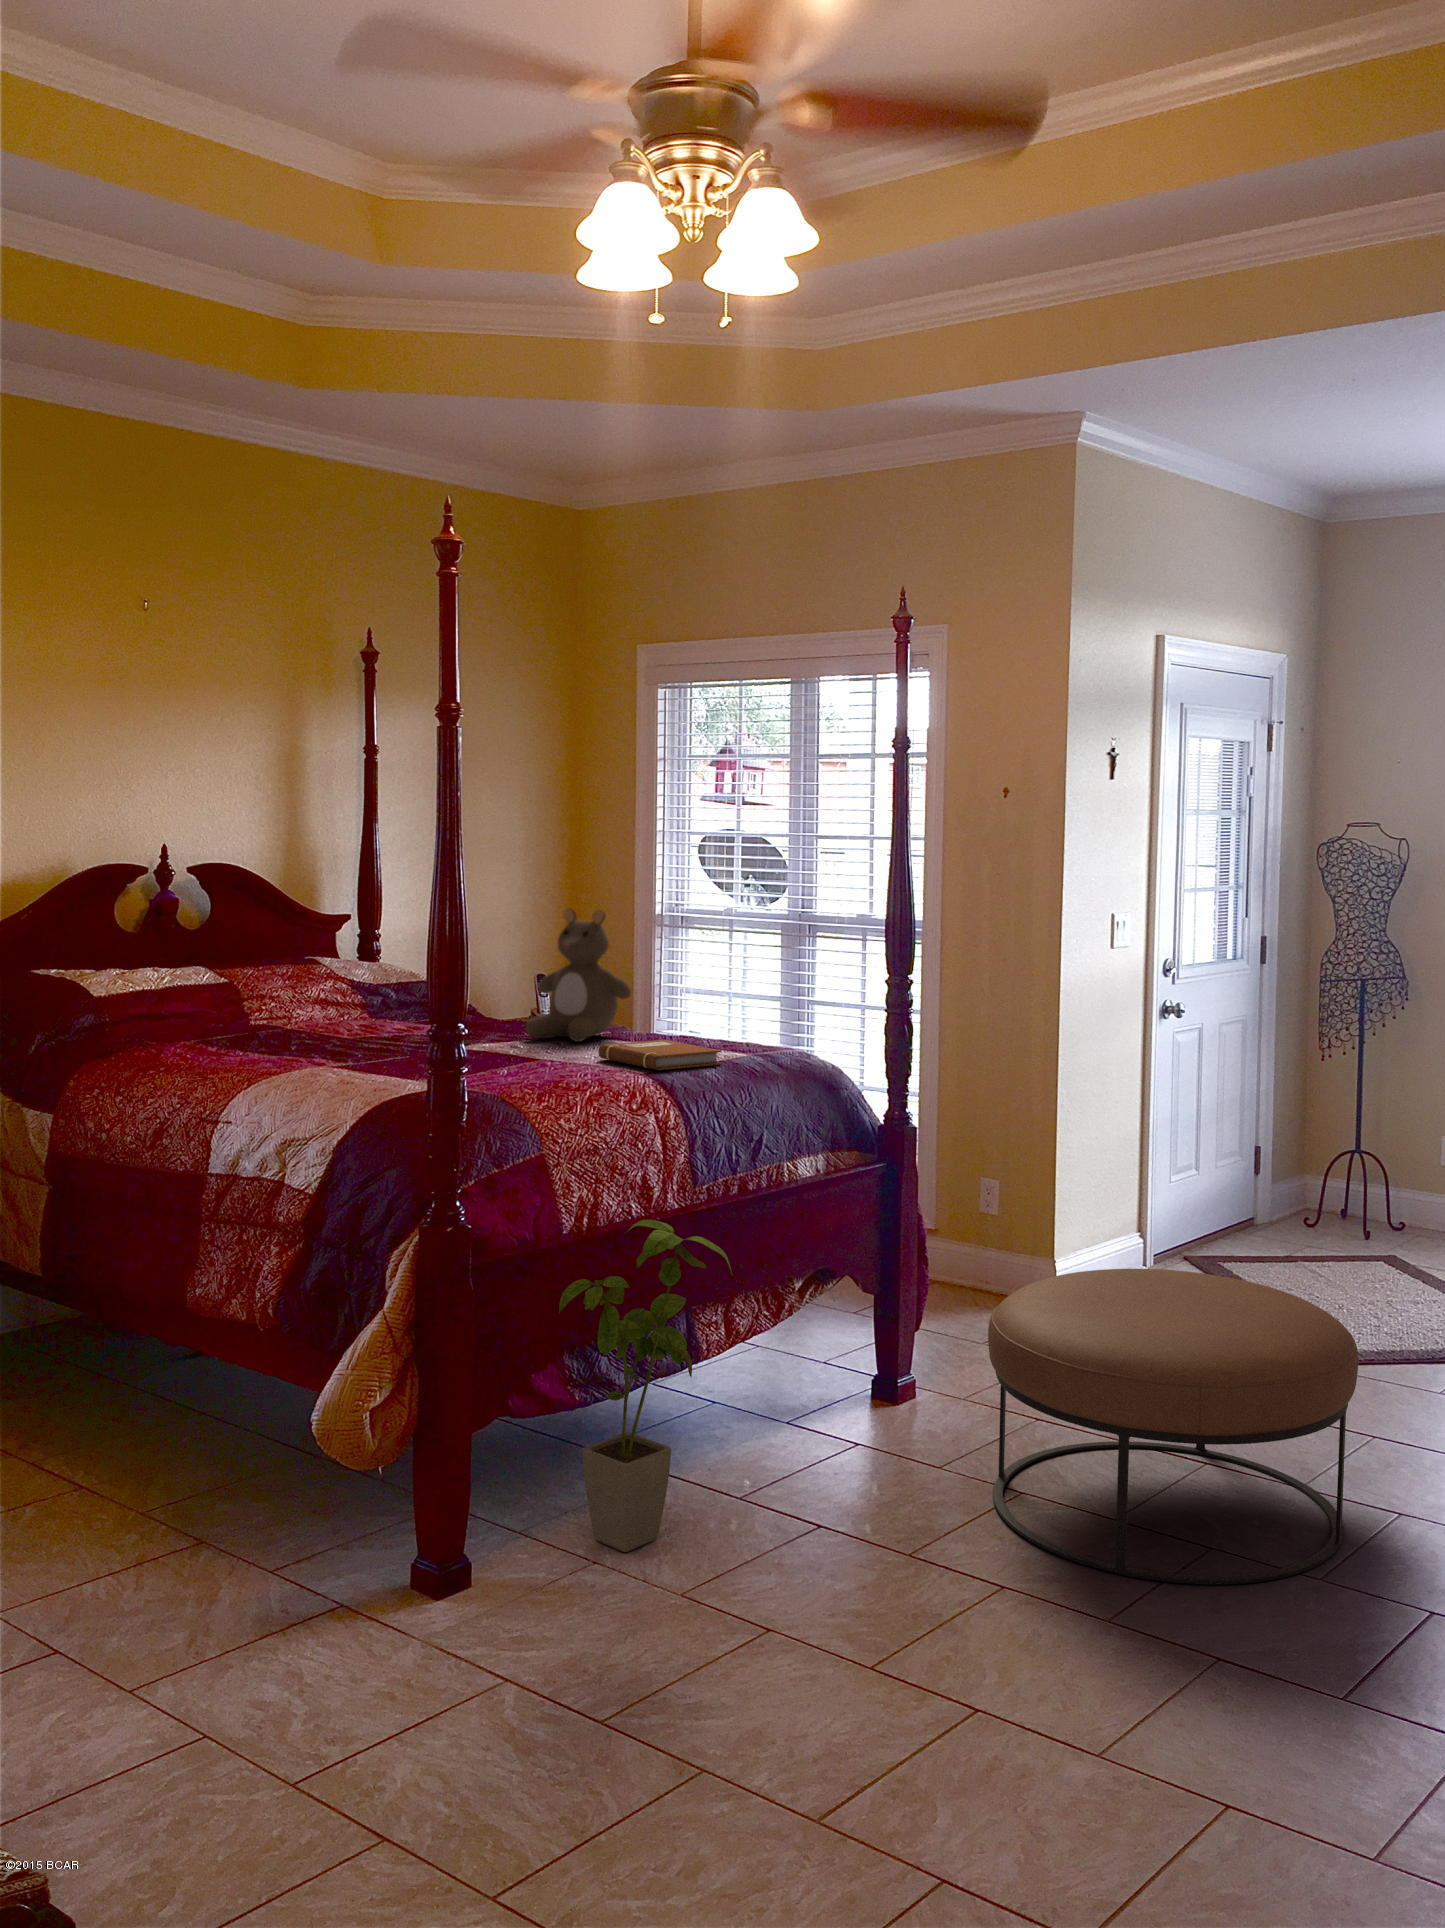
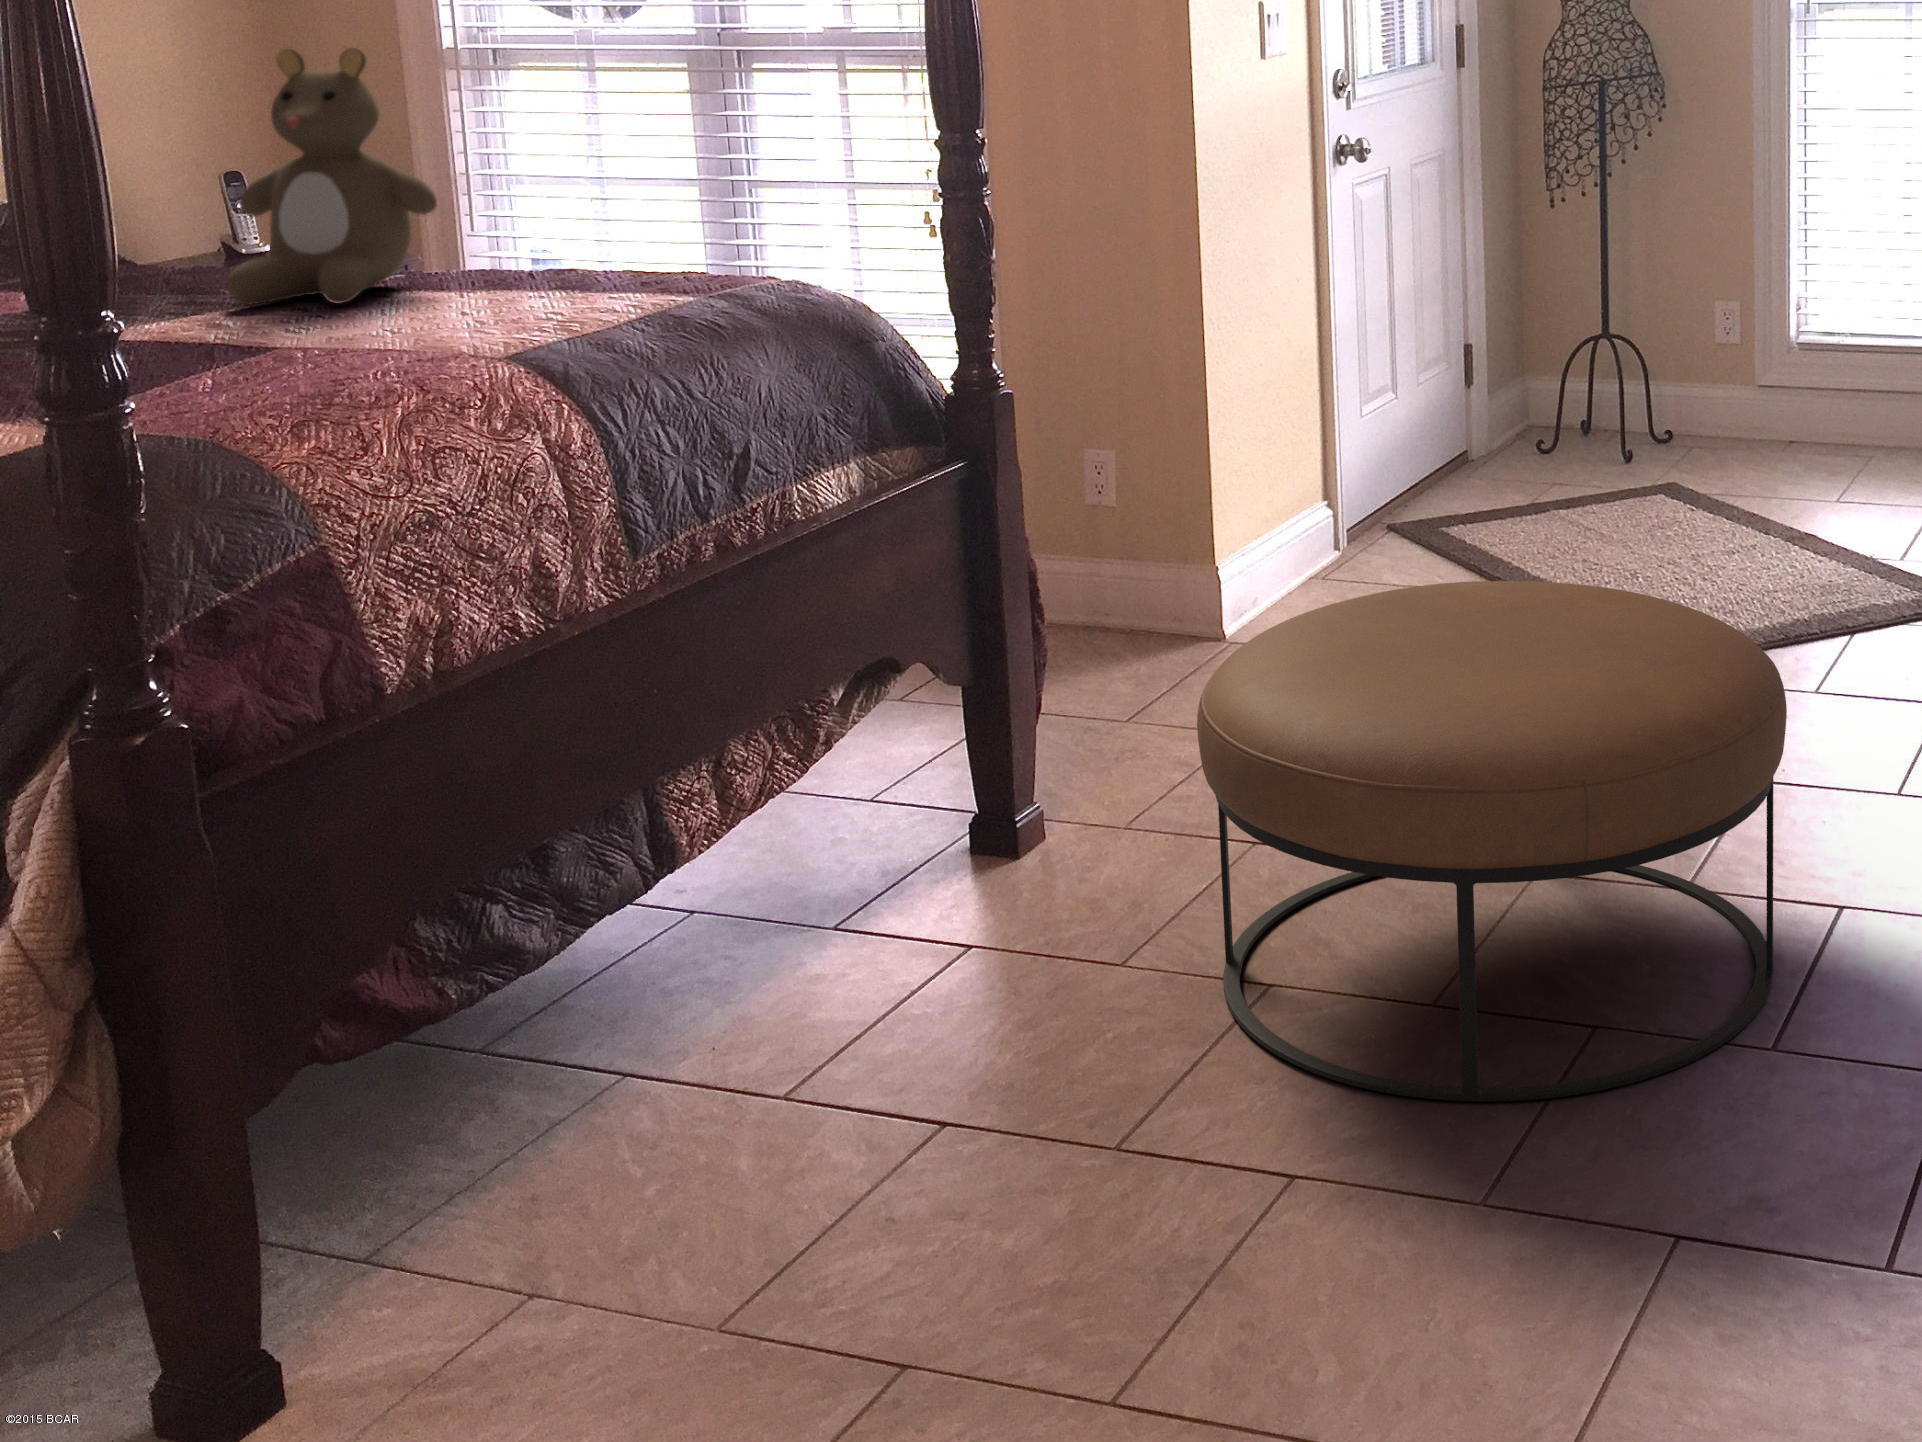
notebook: present [599,1040,722,1070] -> none [396,286,649,348]
house plant: present [559,1220,732,1552] -> none [405,645,753,1258]

